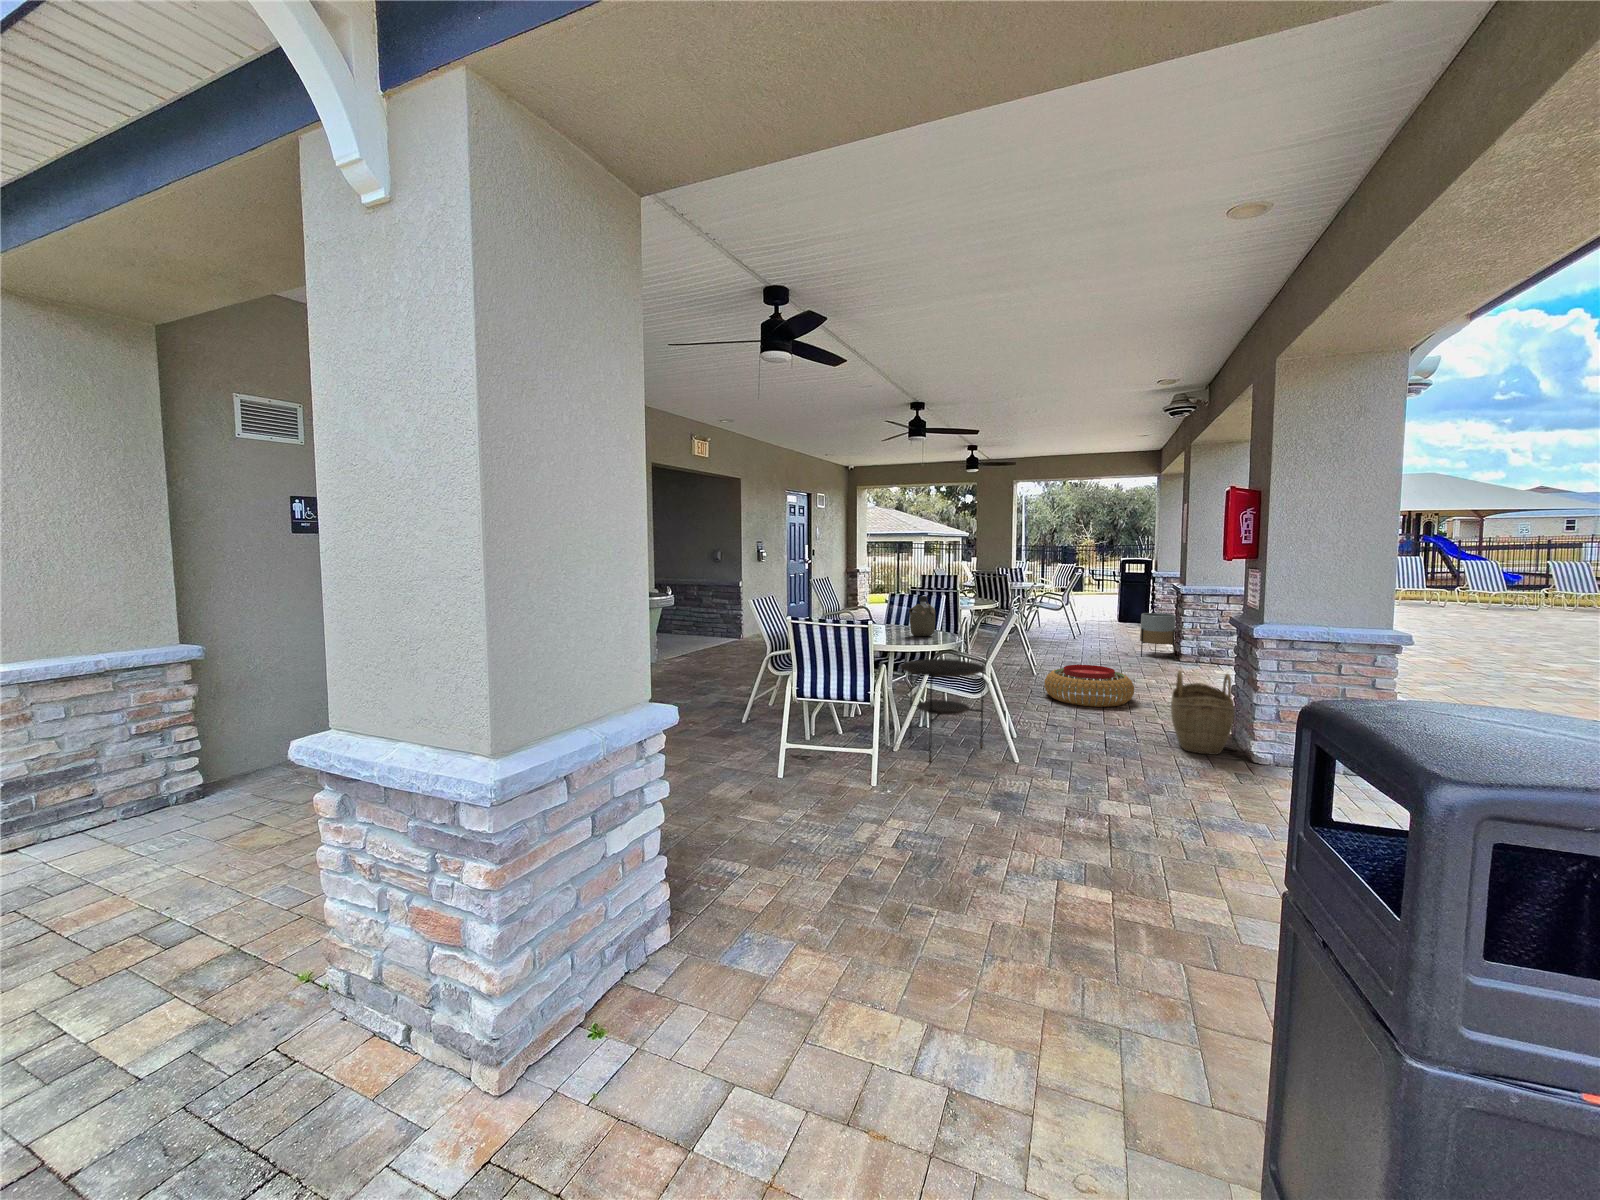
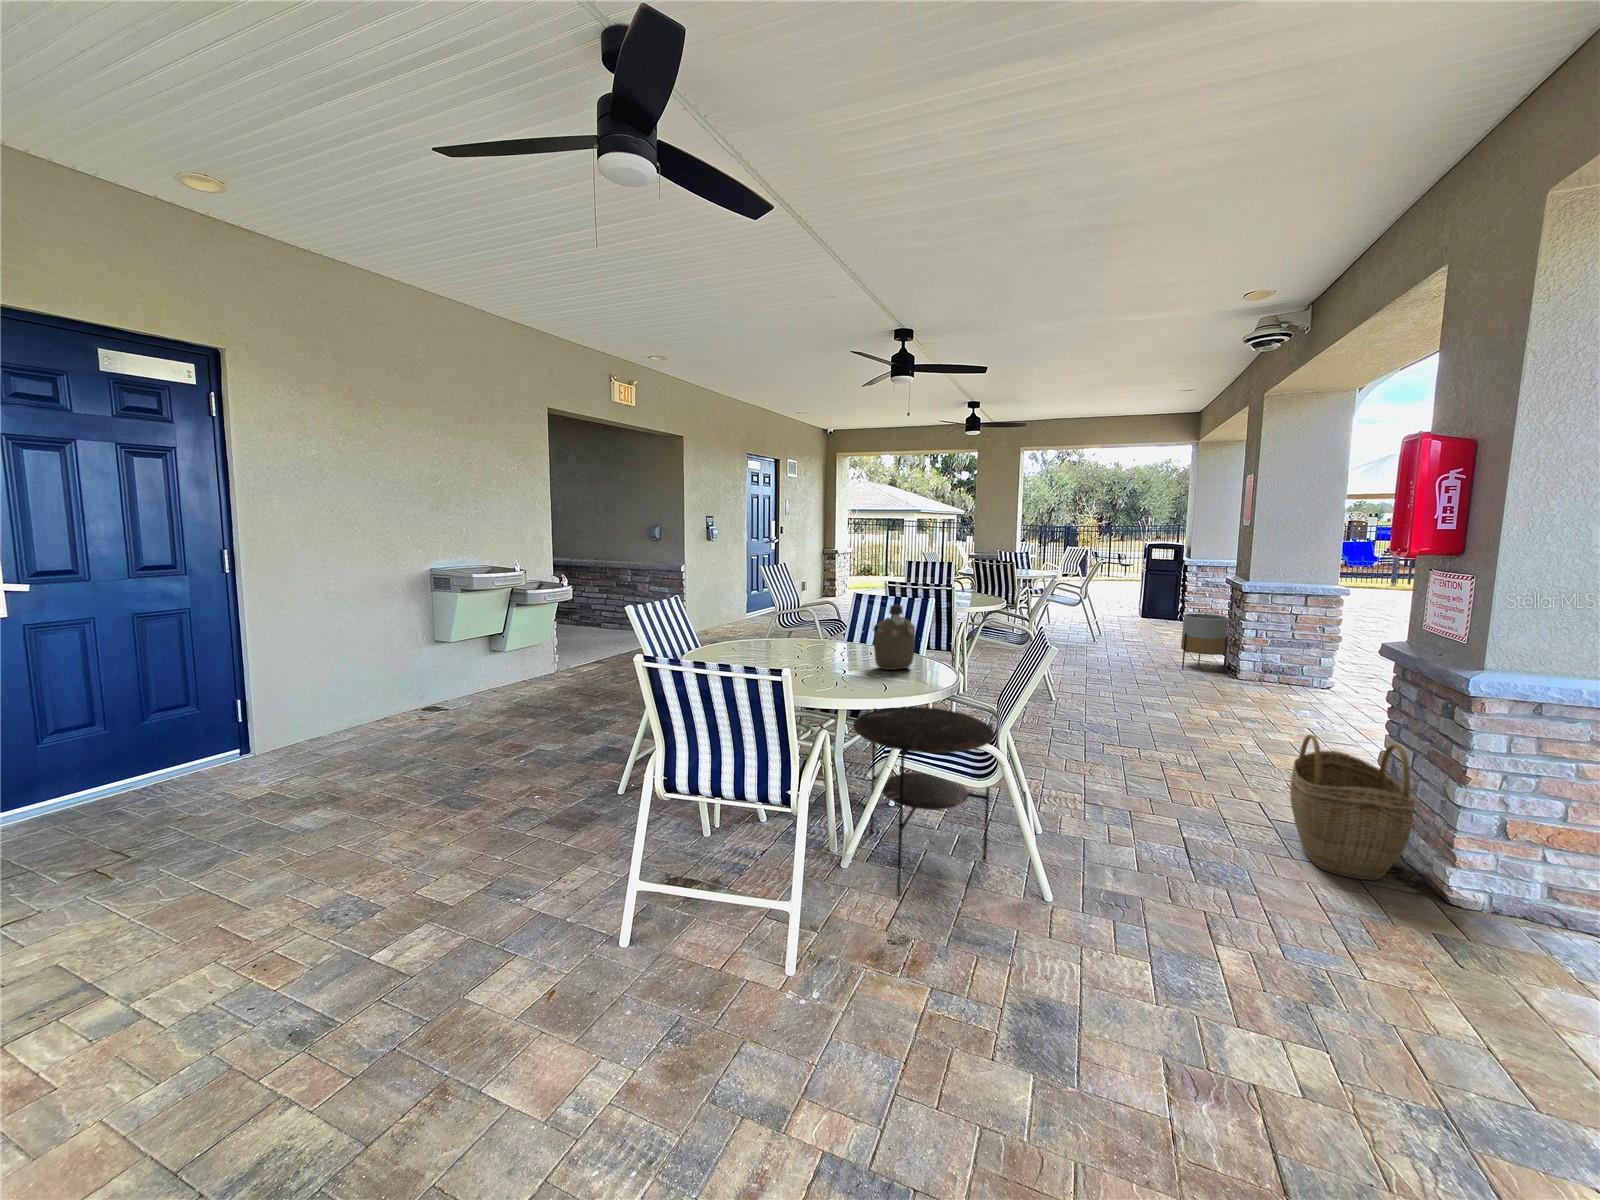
pouf: present [1044,665,1134,707] -> none [1070,694,1202,762]

